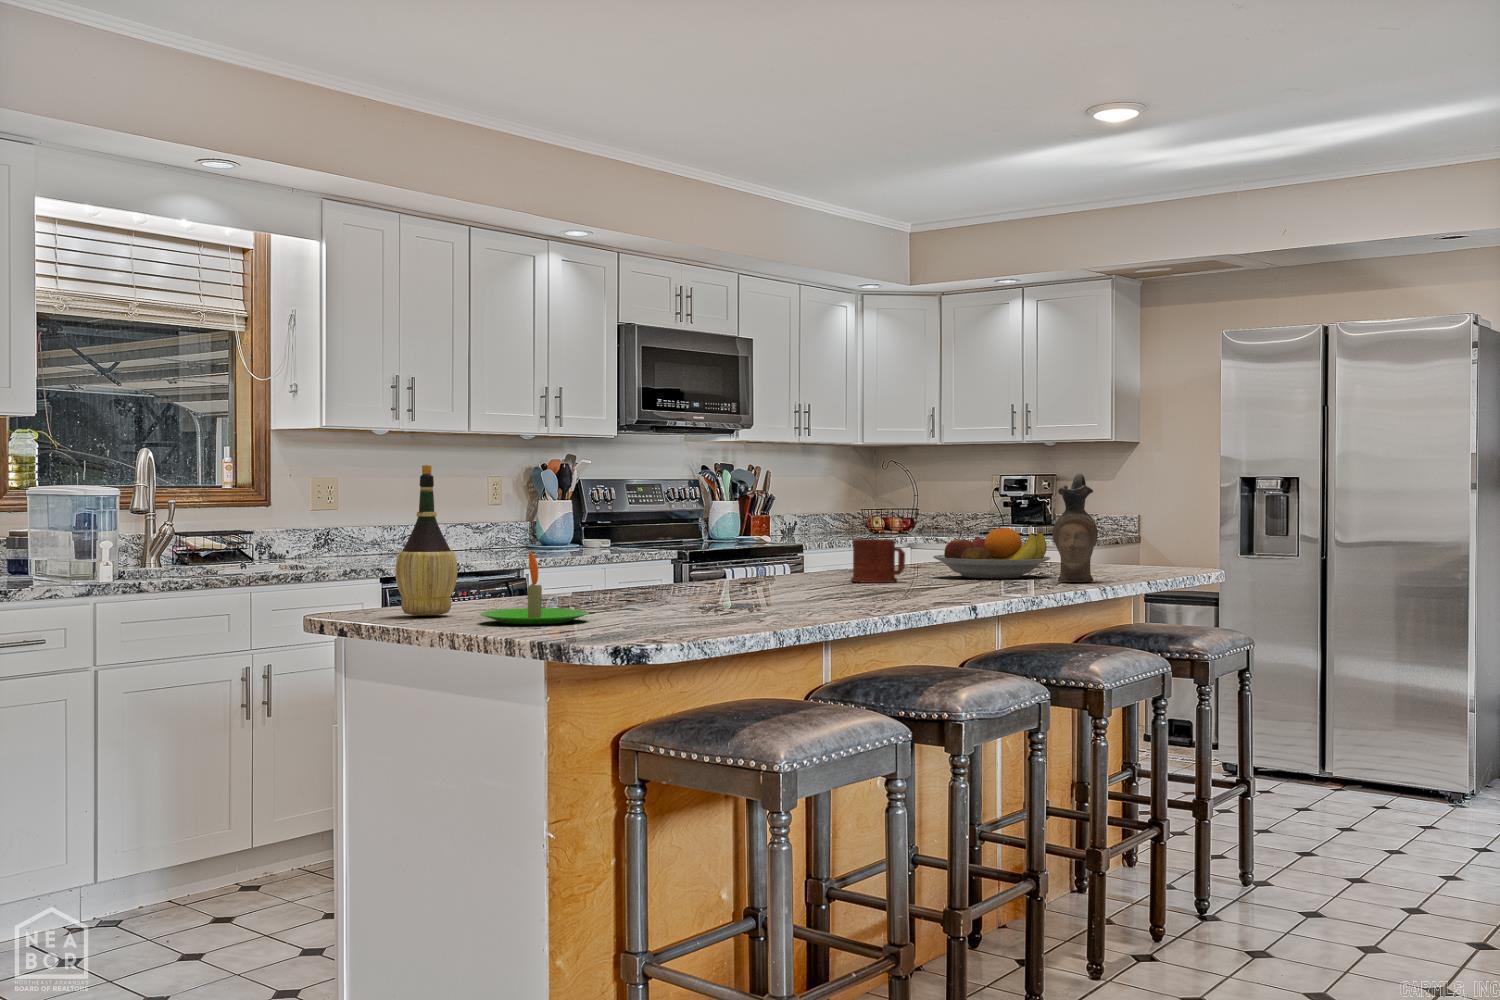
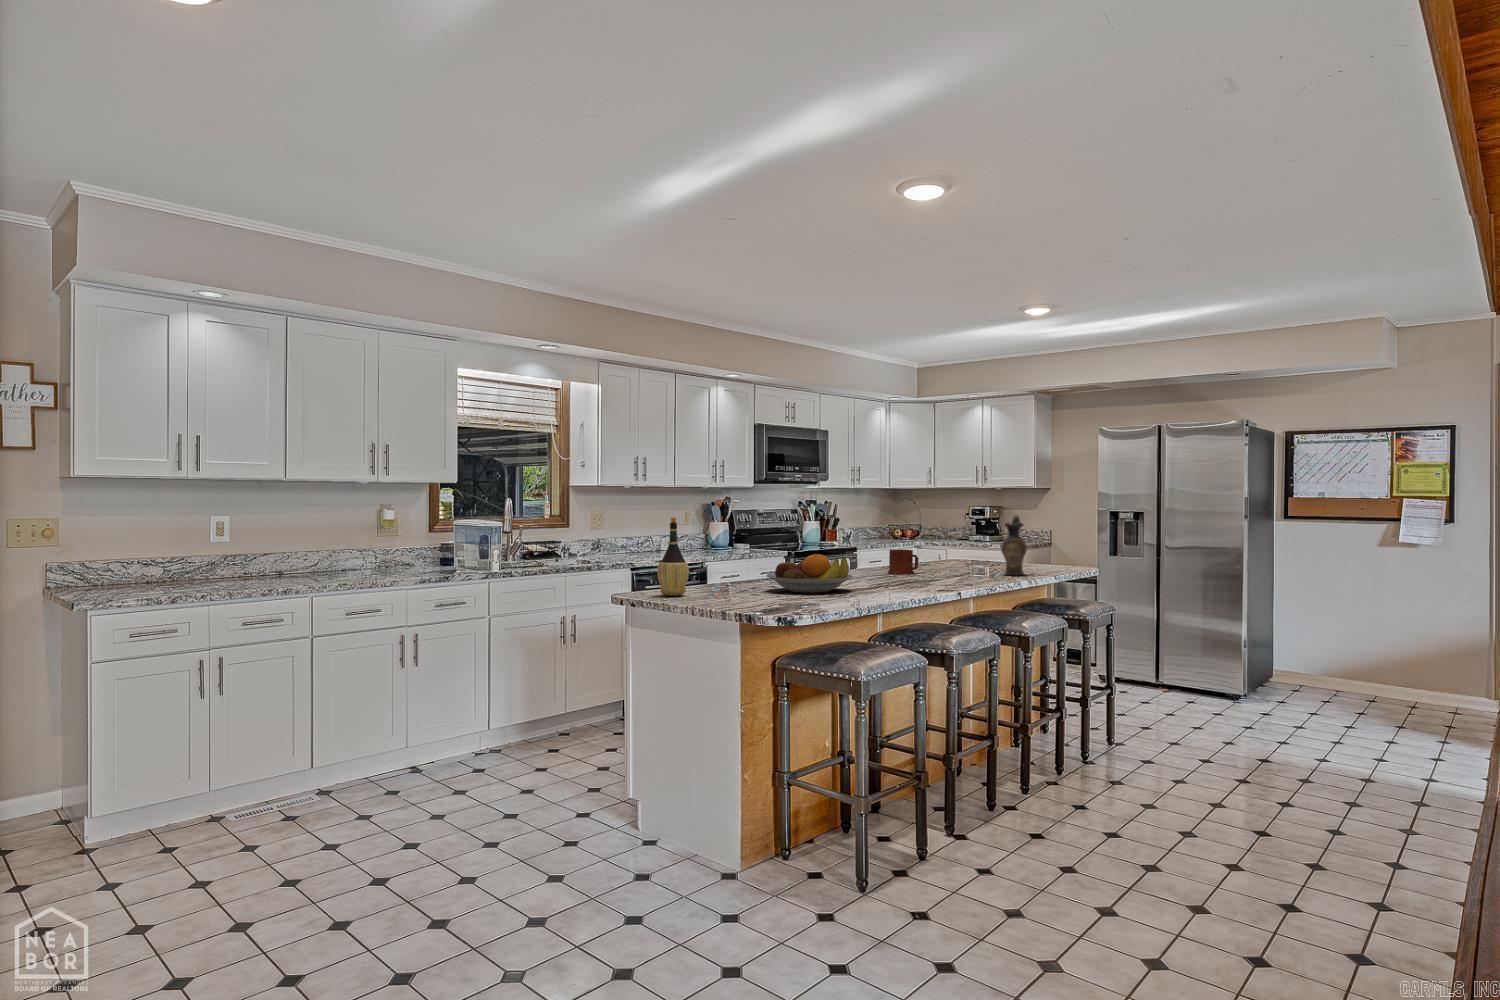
fruit bowl: present [933,528,1050,579] -> present [766,554,853,593]
candle: present [480,551,589,624] -> none [704,564,760,602]

